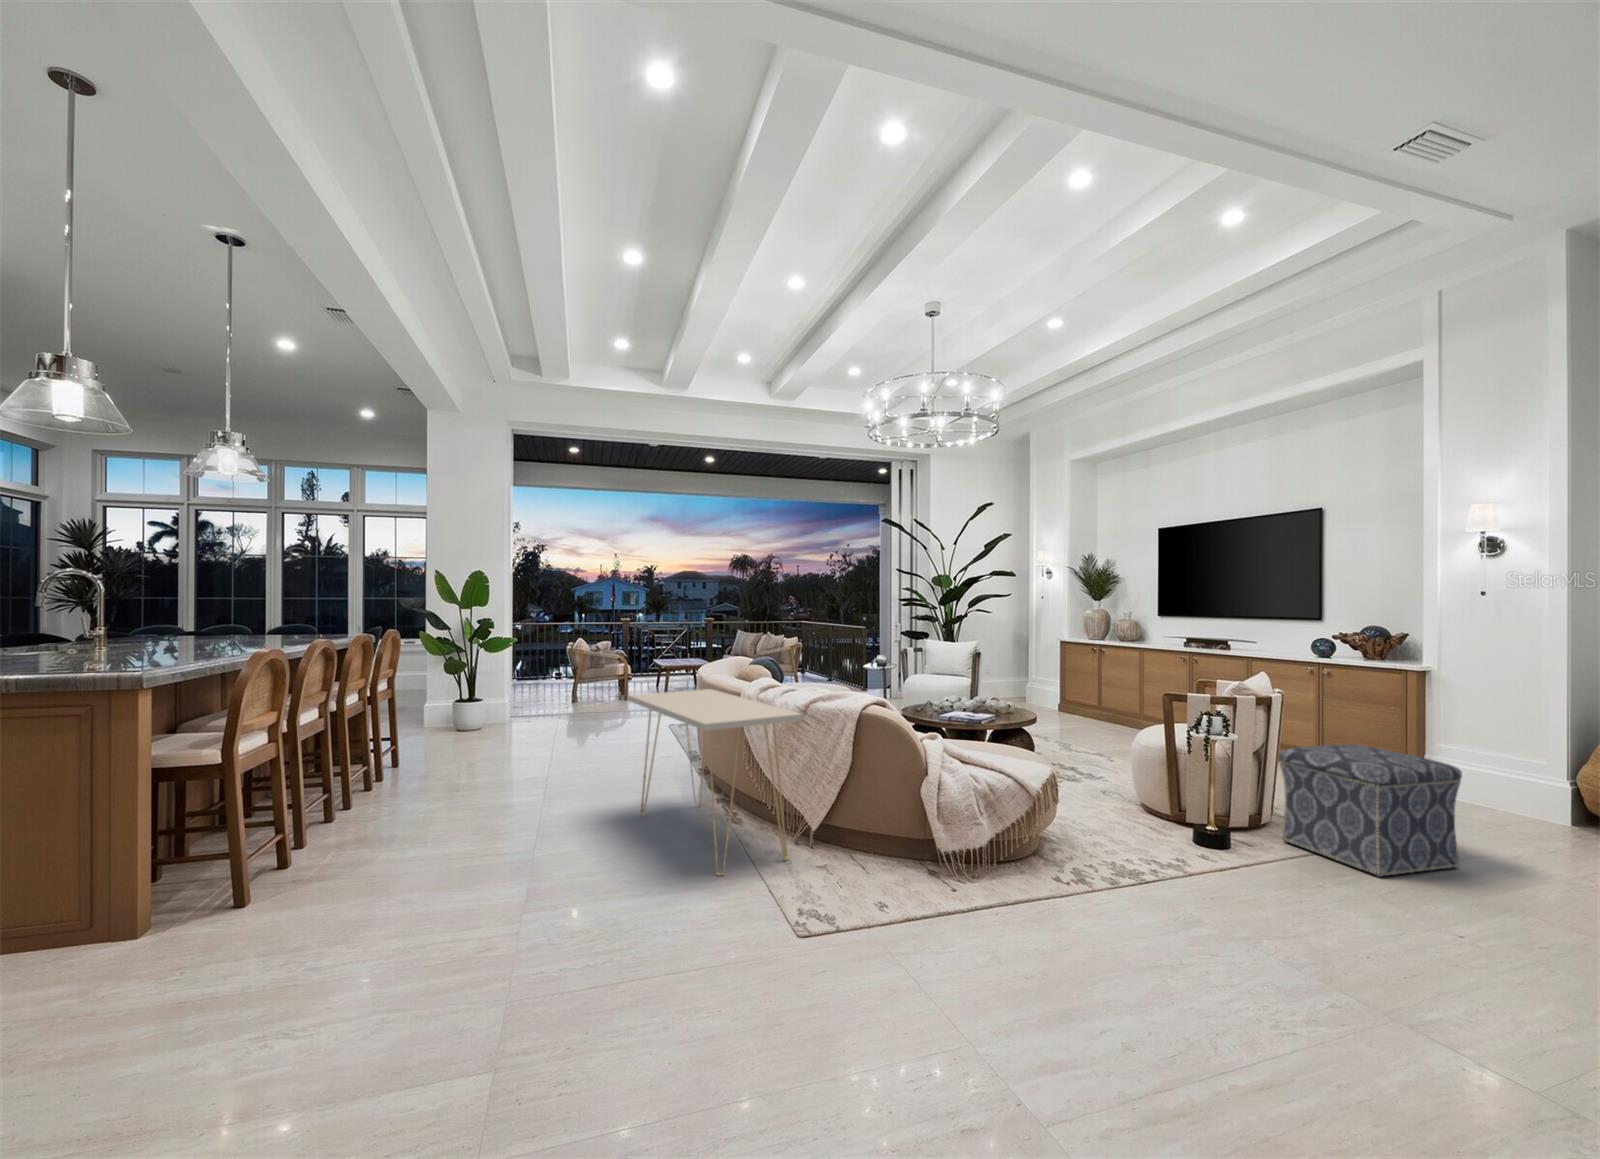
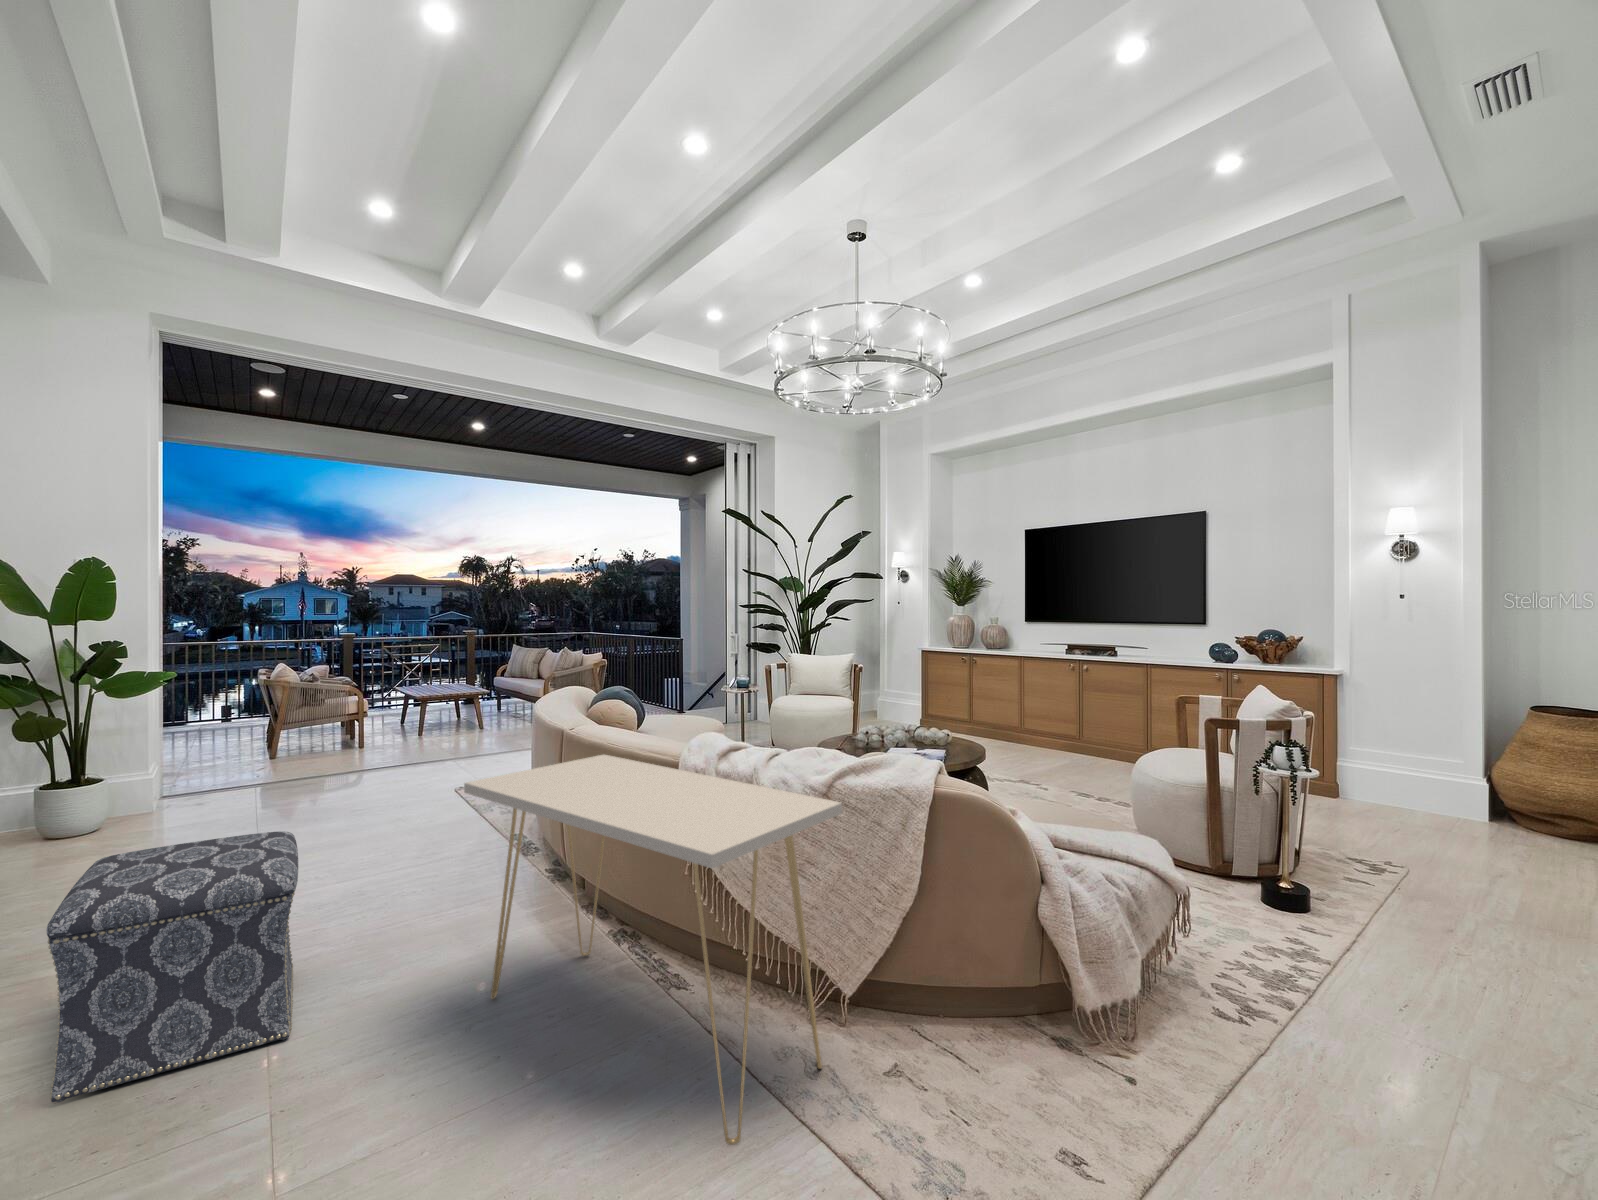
ottoman: present [1279,745,1462,877] -> present [47,831,298,1102]

